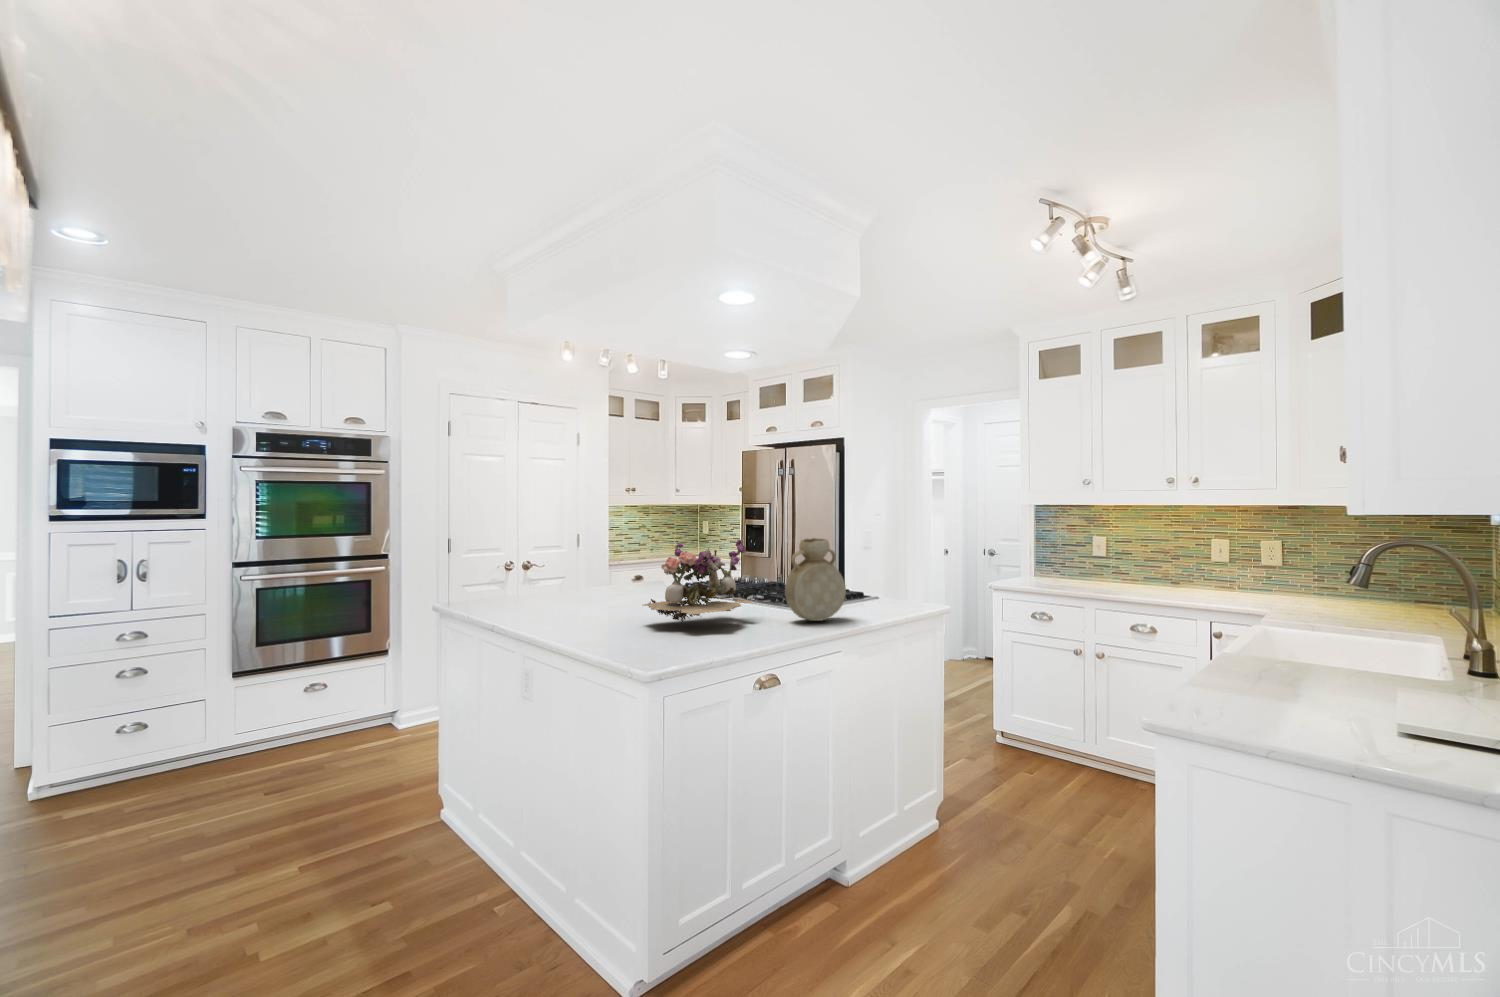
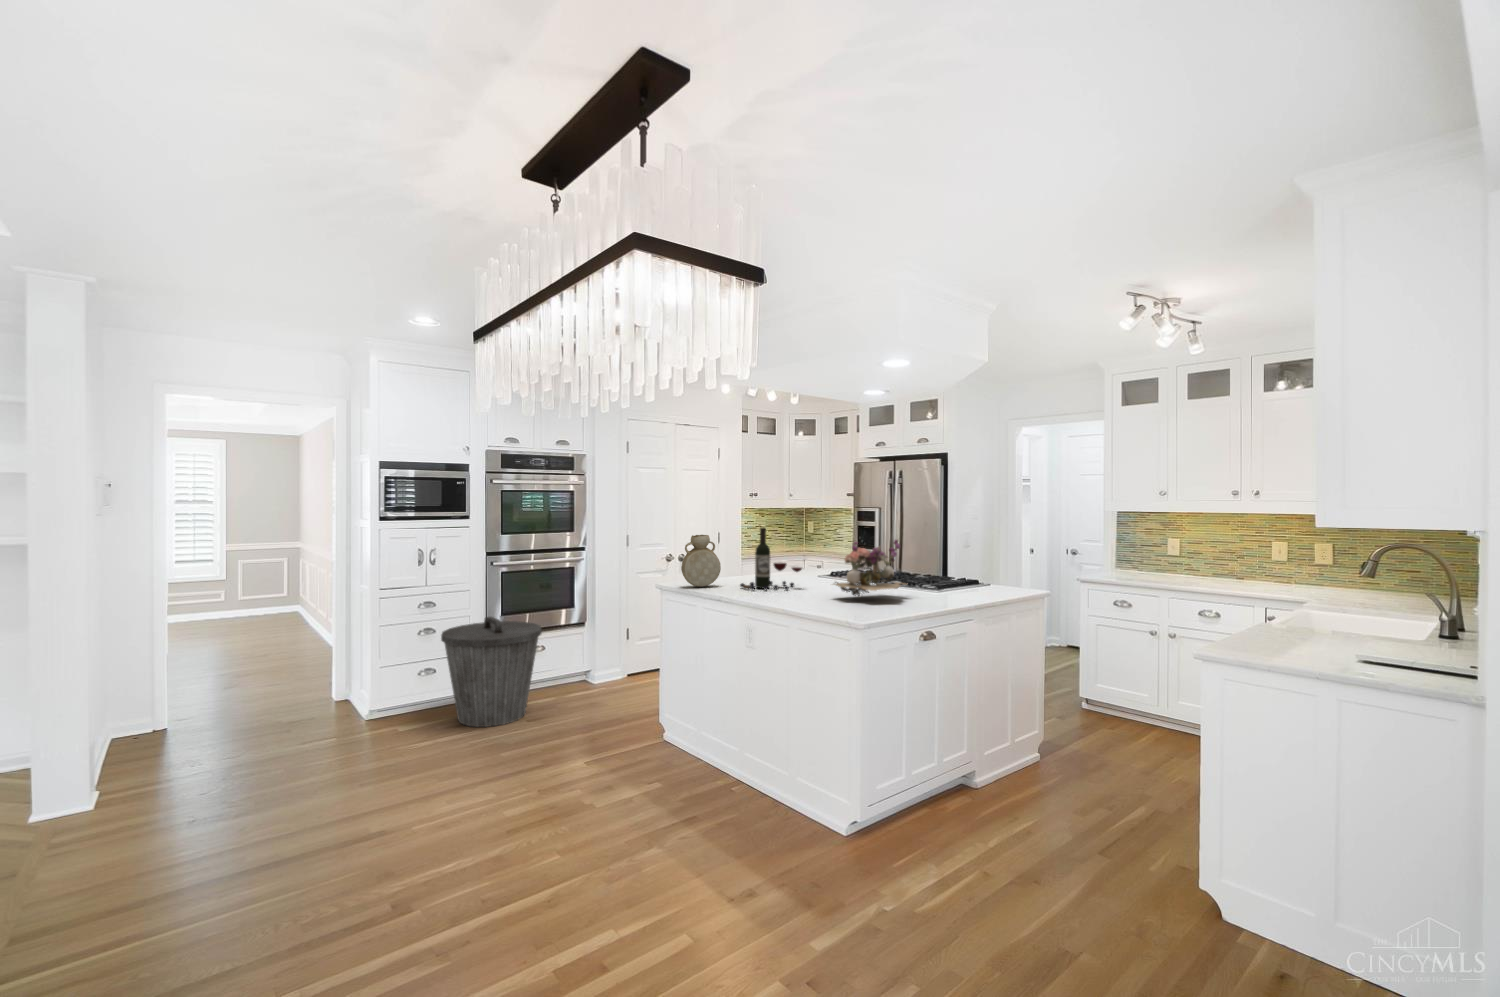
wine bottle: none [537,525,625,612] -> present [740,528,802,590]
vase: present [785,538,846,621] -> present [681,535,721,587]
trash can: none [137,649,302,806] -> present [441,617,542,727]

